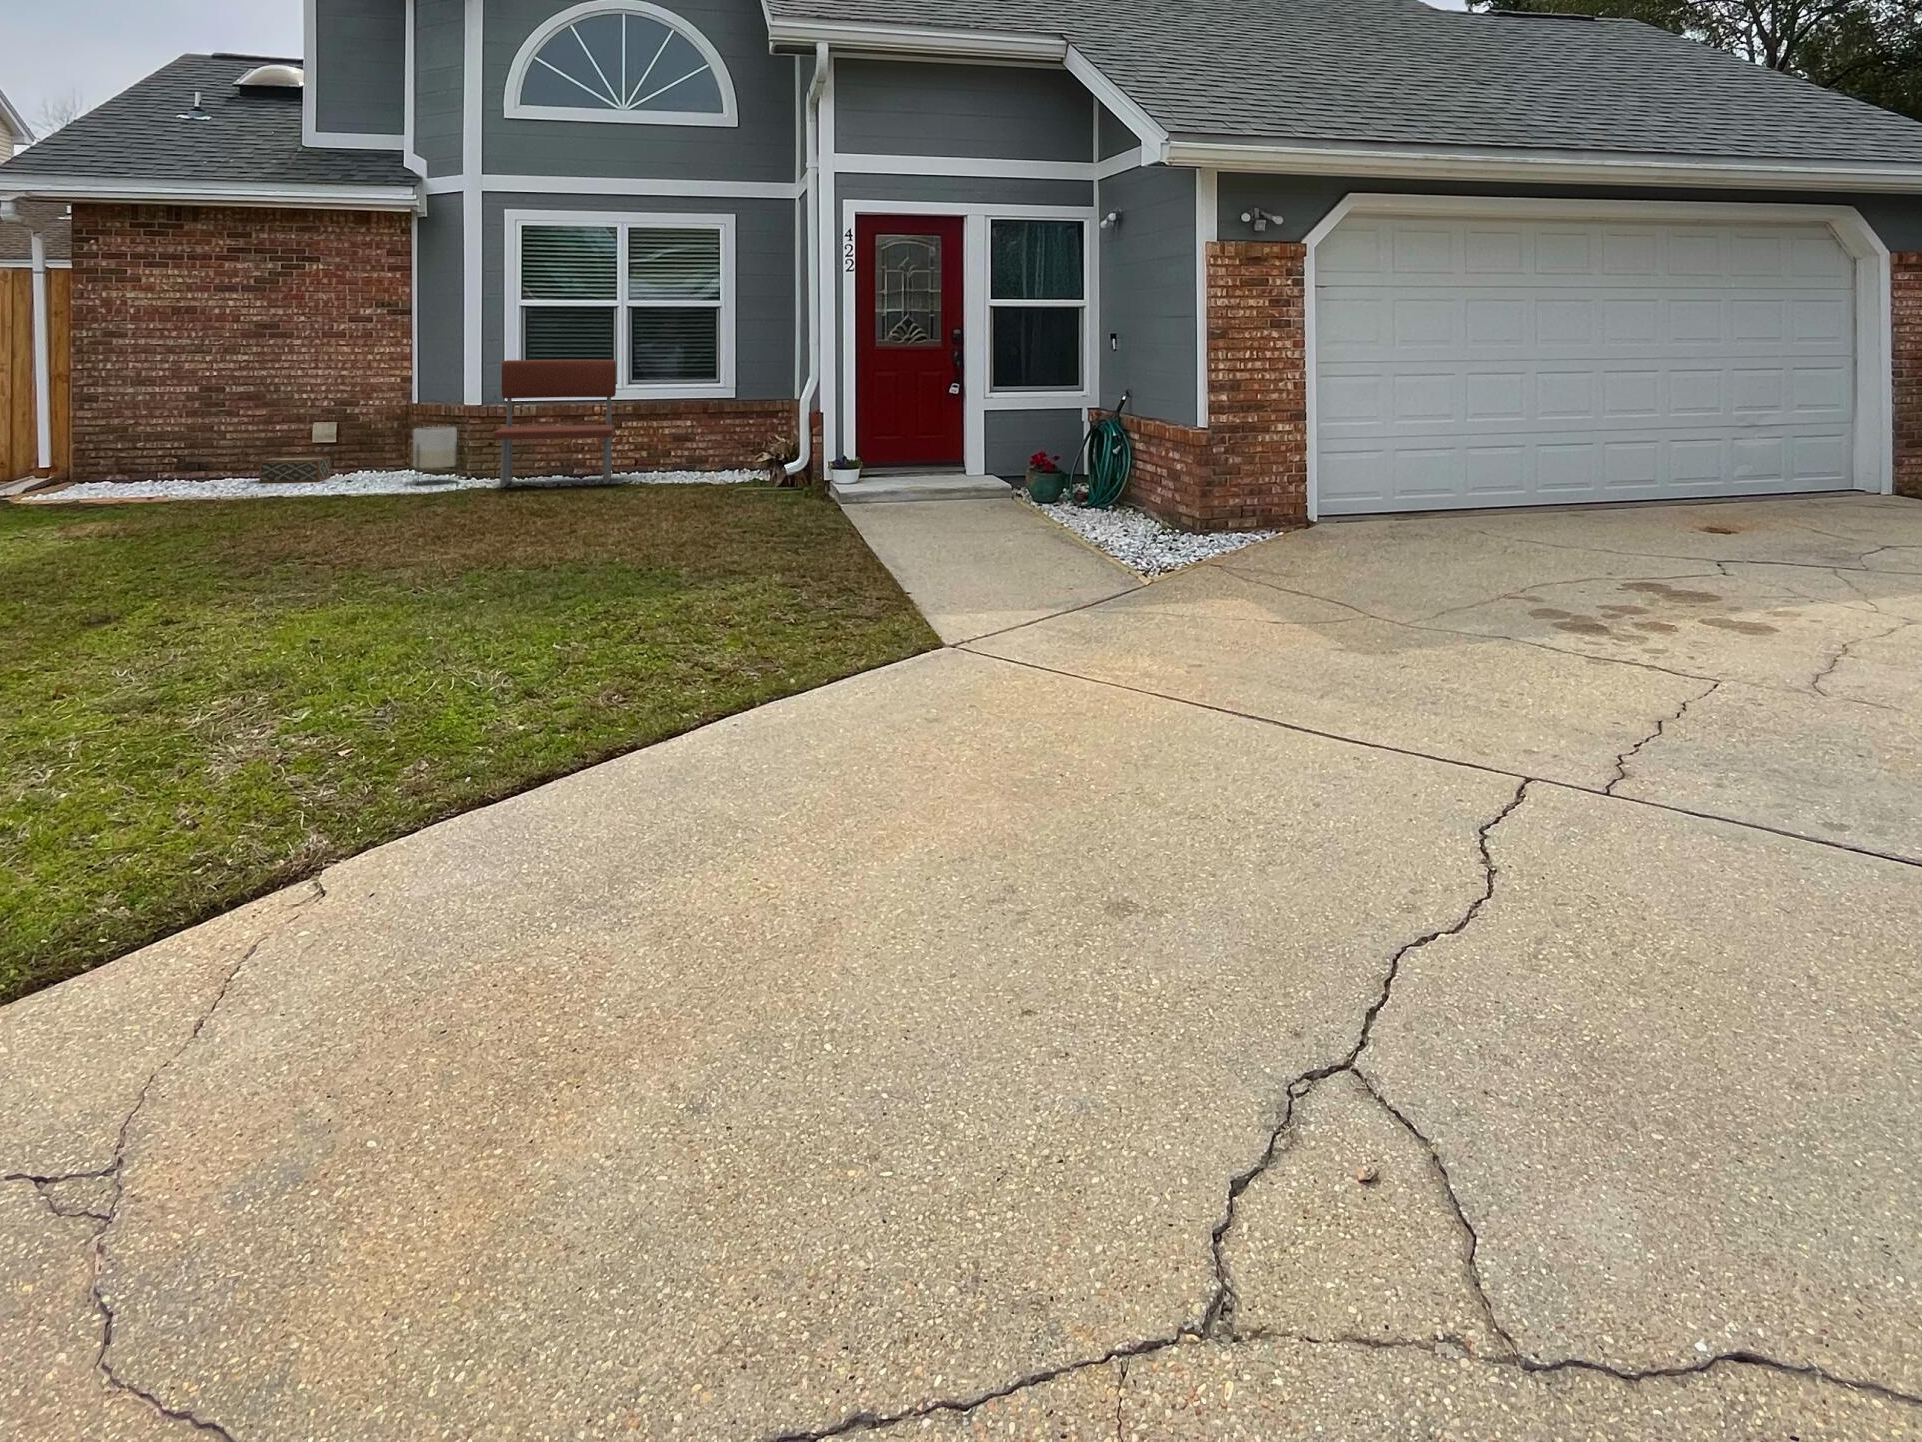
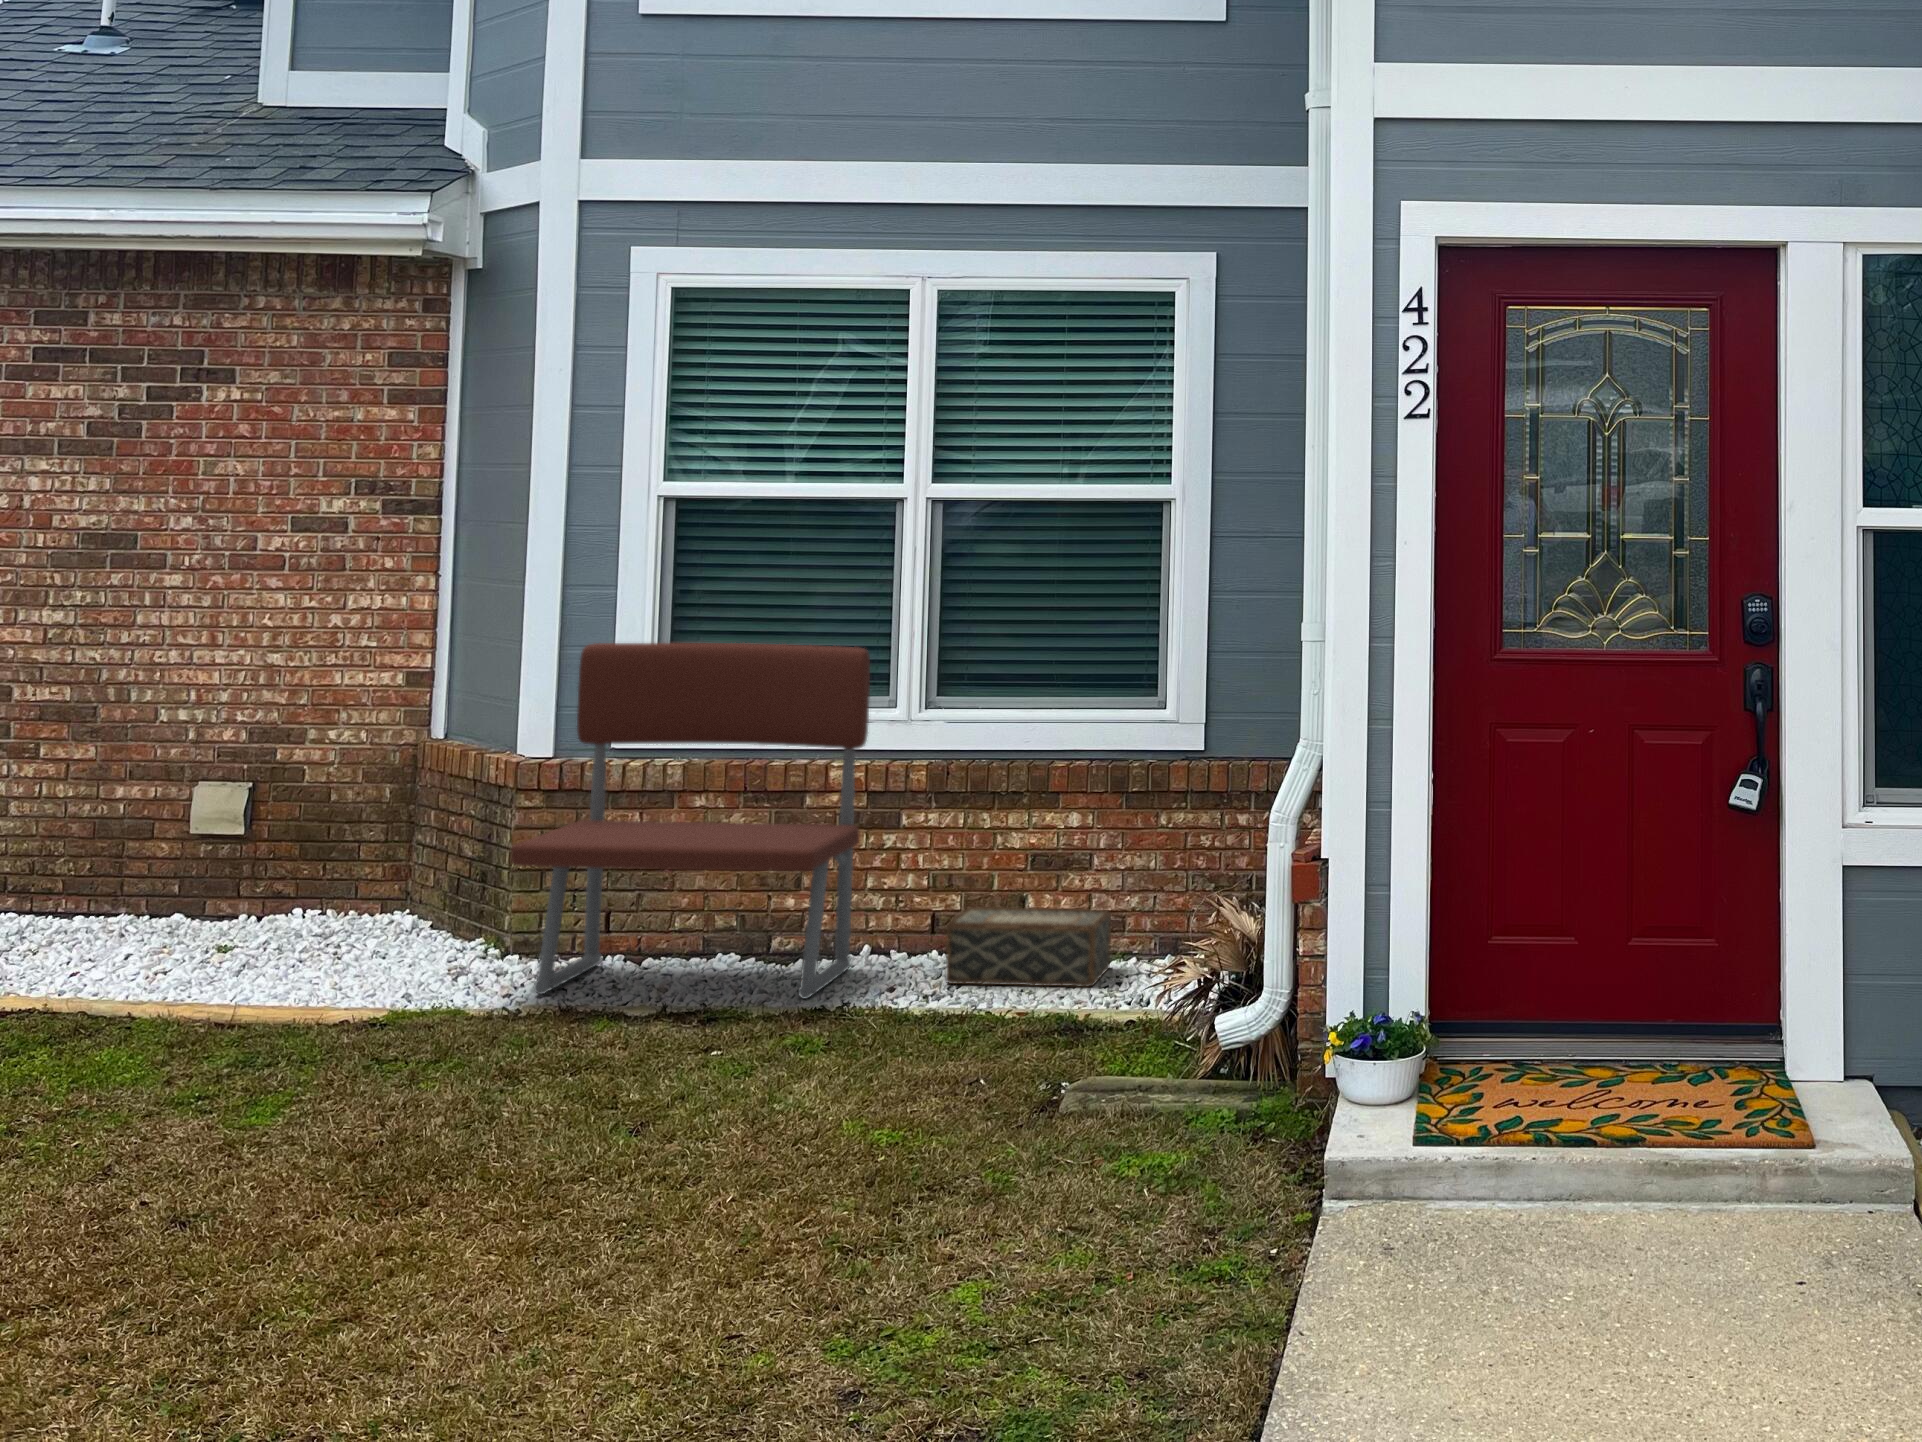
planter: present [413,427,457,482] -> none [365,809,483,966]
woven basket: present [260,456,331,483] -> present [945,907,1111,987]

